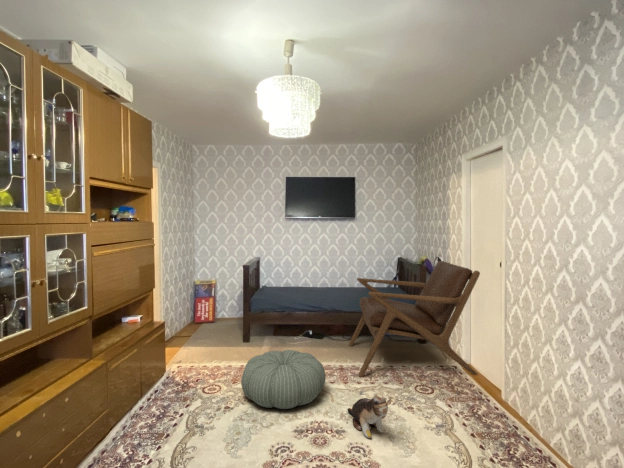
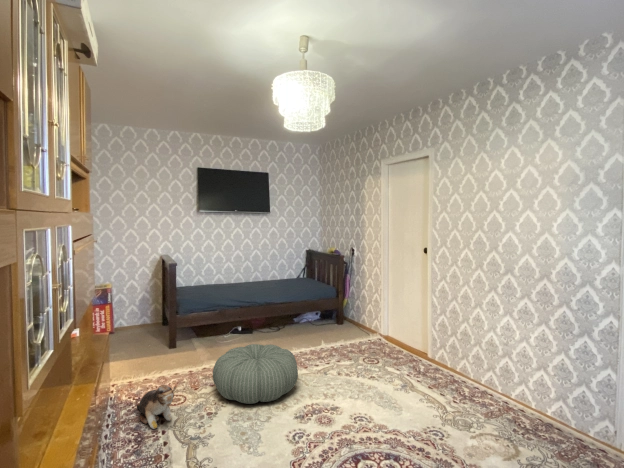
lounge chair: present [349,260,480,377] -> none [279,250,401,361]
plush toy: present [348,396,391,438] -> present [137,386,176,429]

